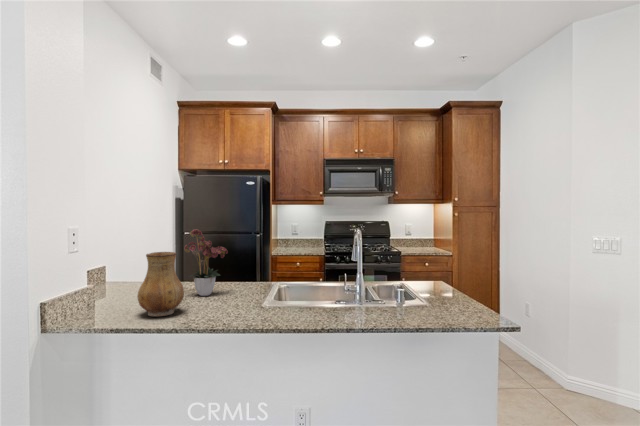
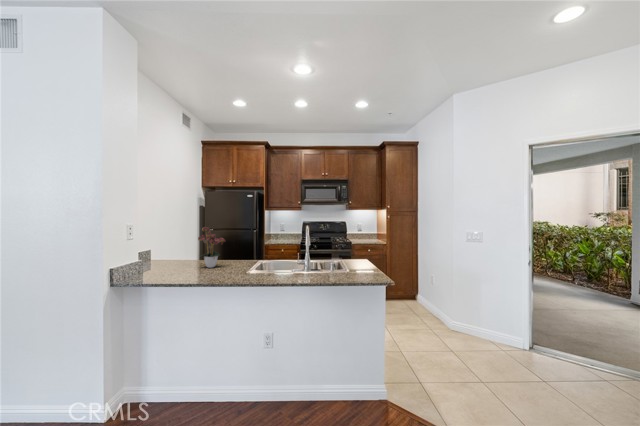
ceramic pitcher: present [137,252,184,316] -> none [167,240,195,278]

